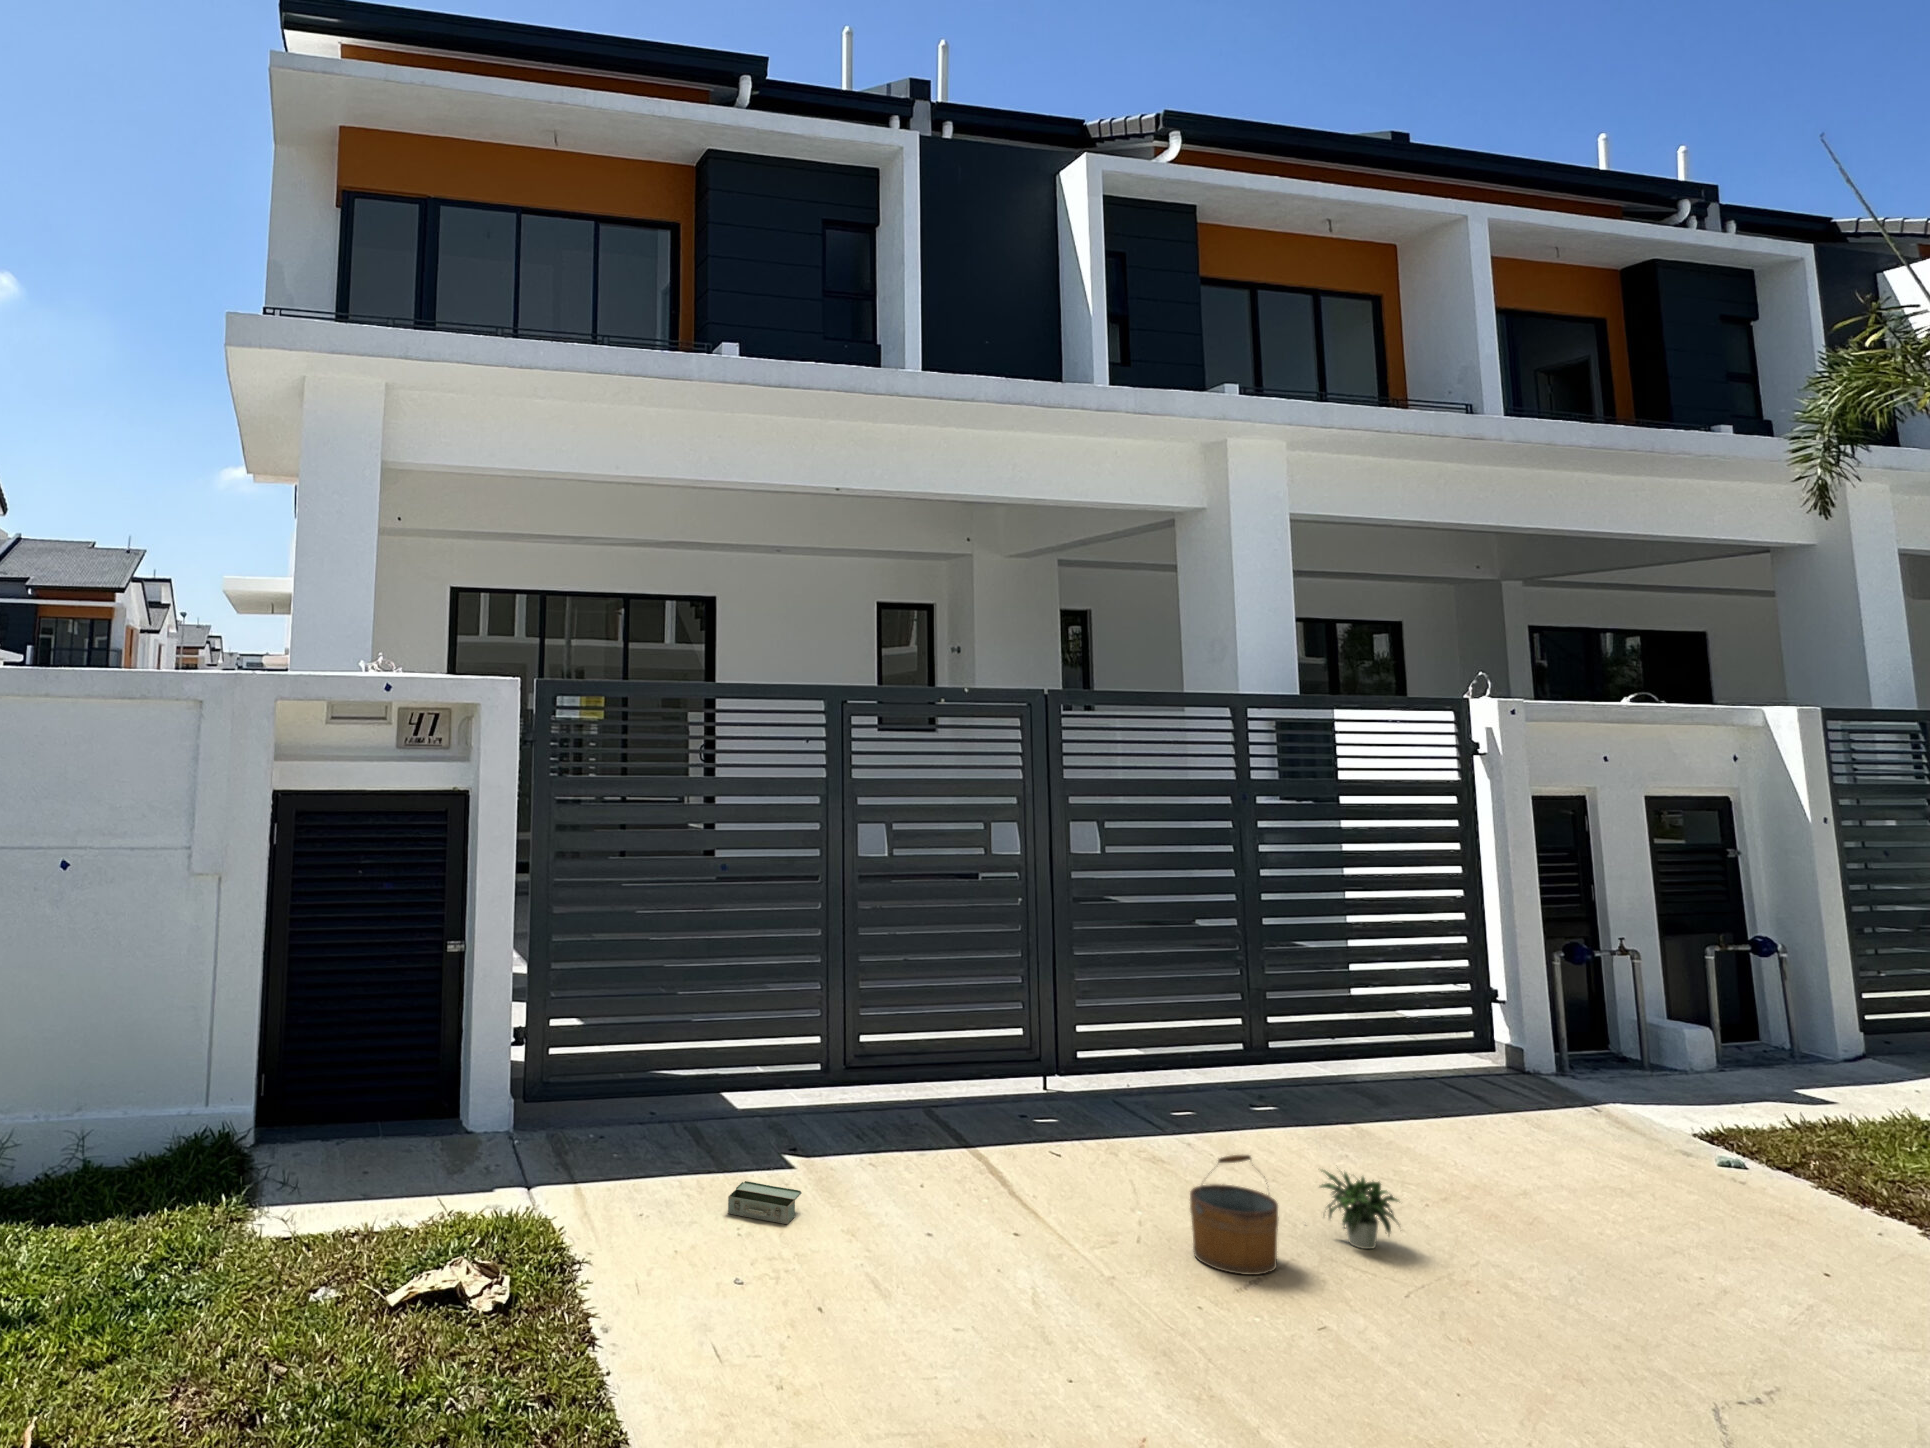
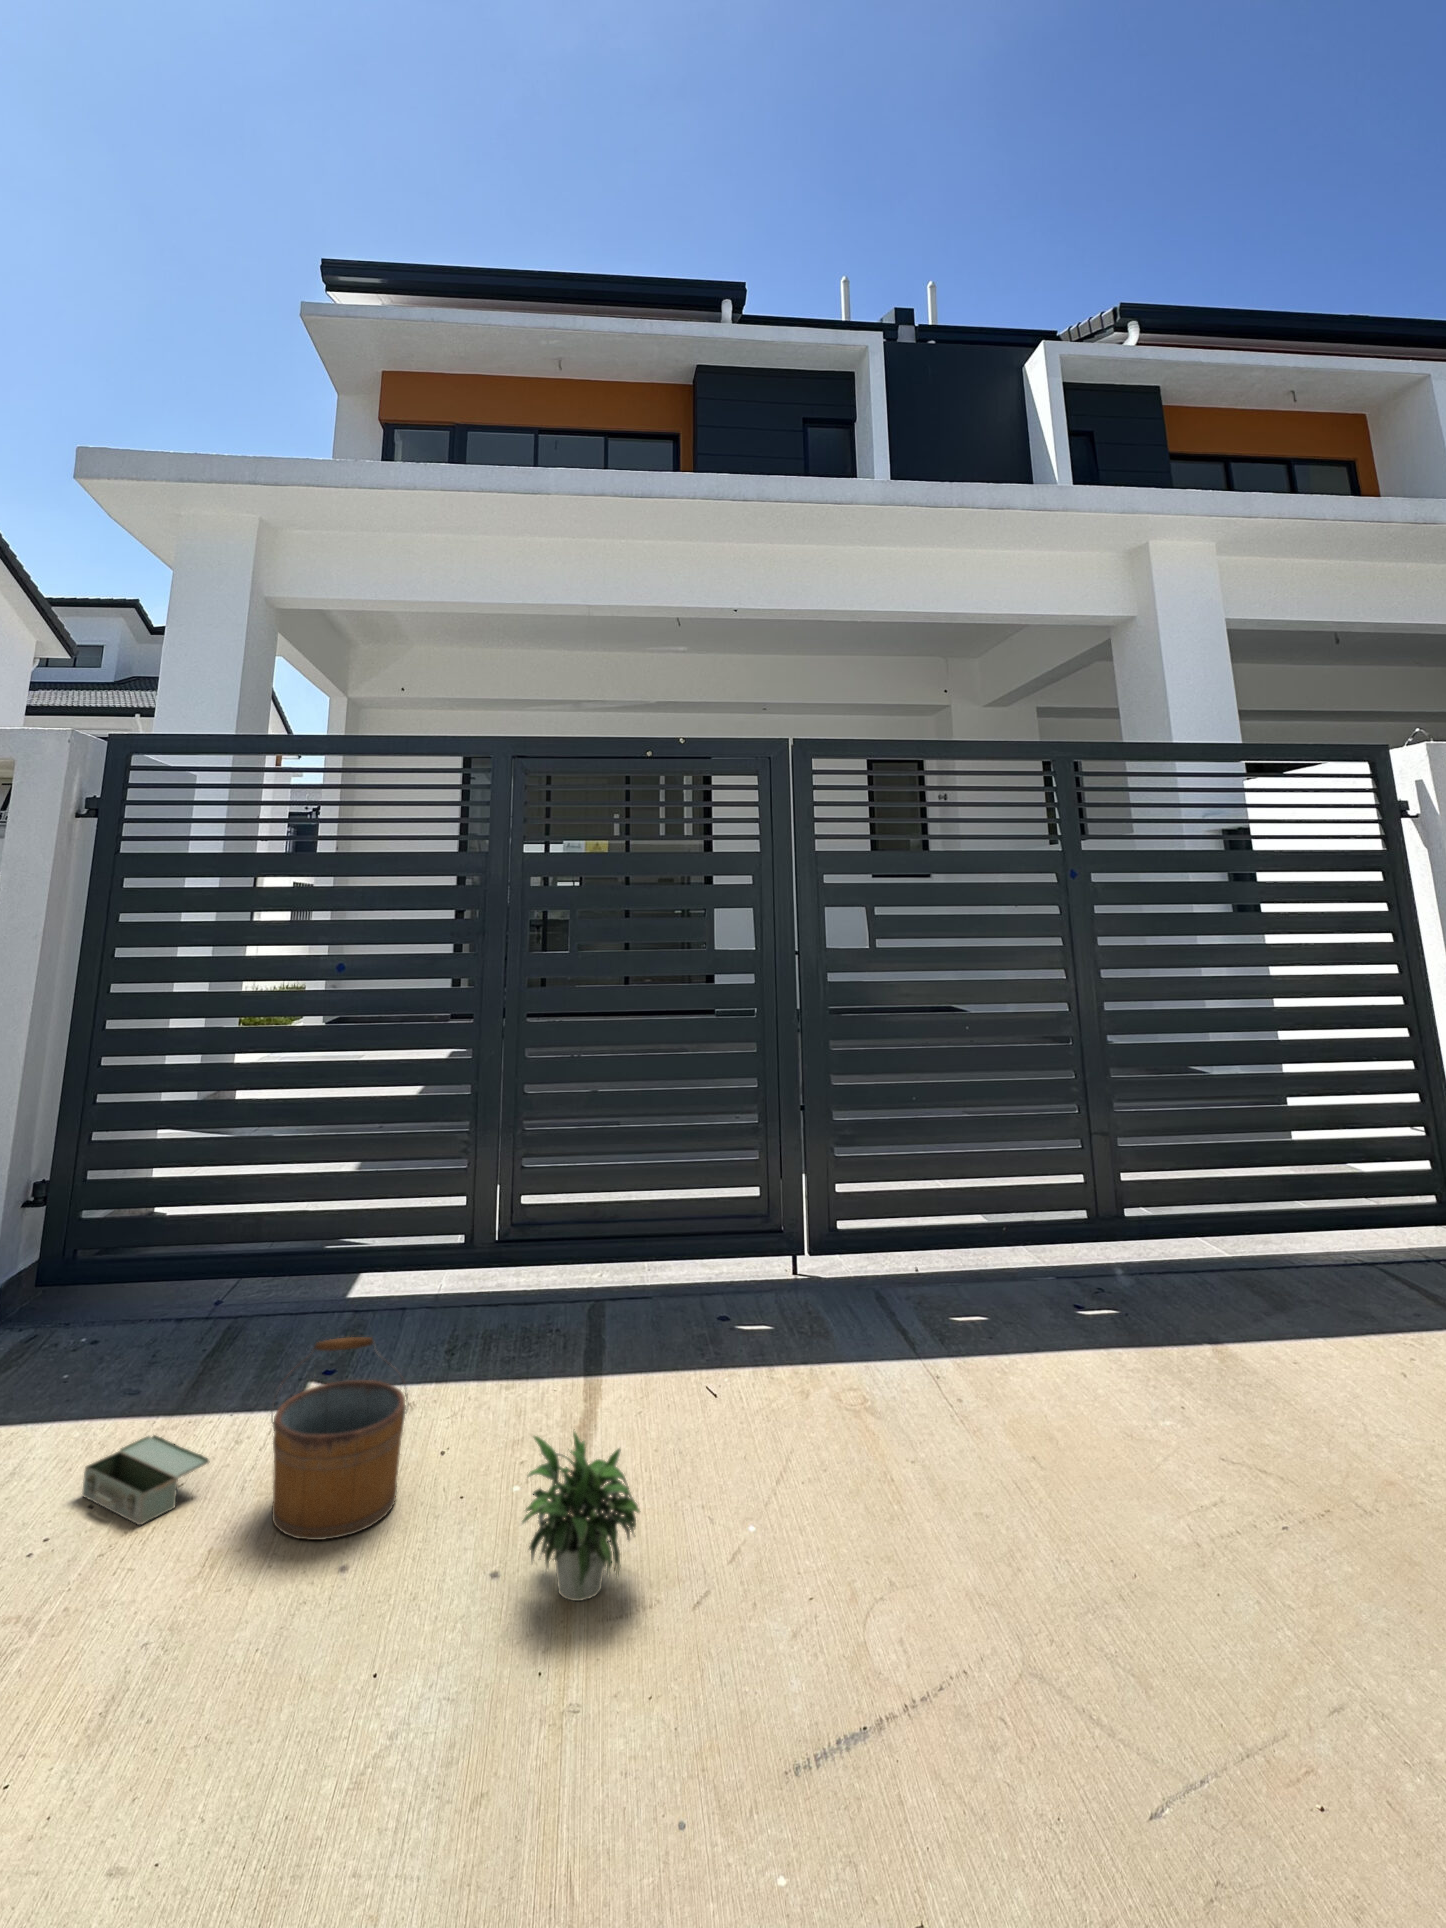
bucket: present [1190,1155,1278,1275] -> present [271,1337,407,1540]
potted plant: present [1320,1168,1398,1249] -> present [522,1429,640,1601]

